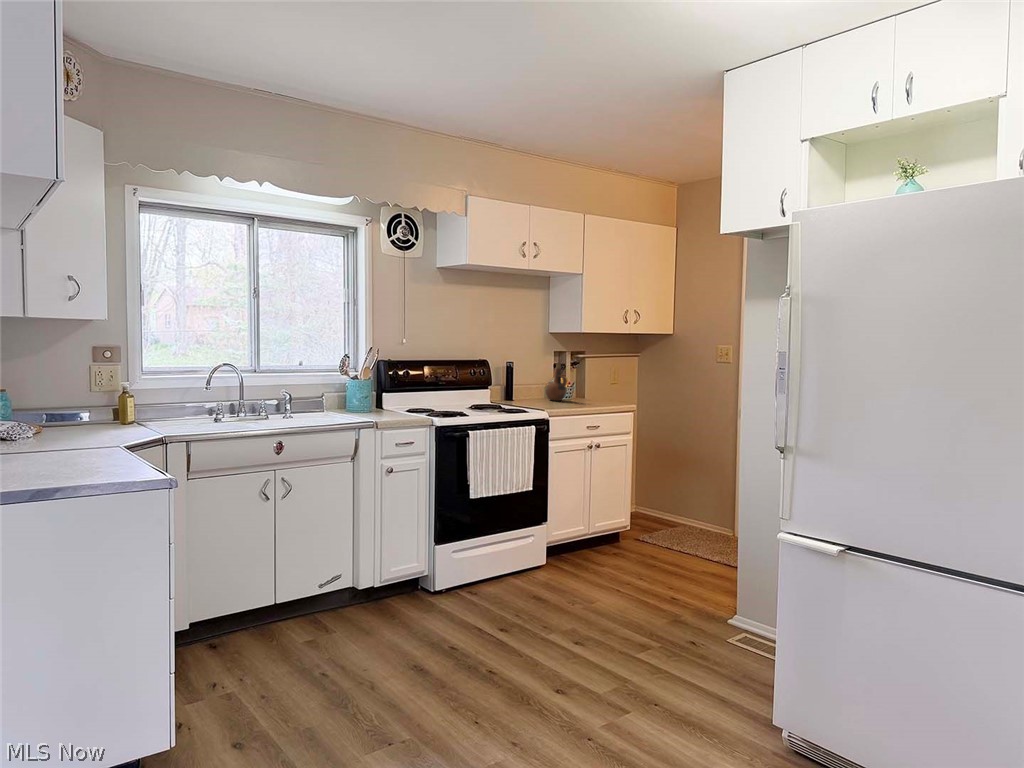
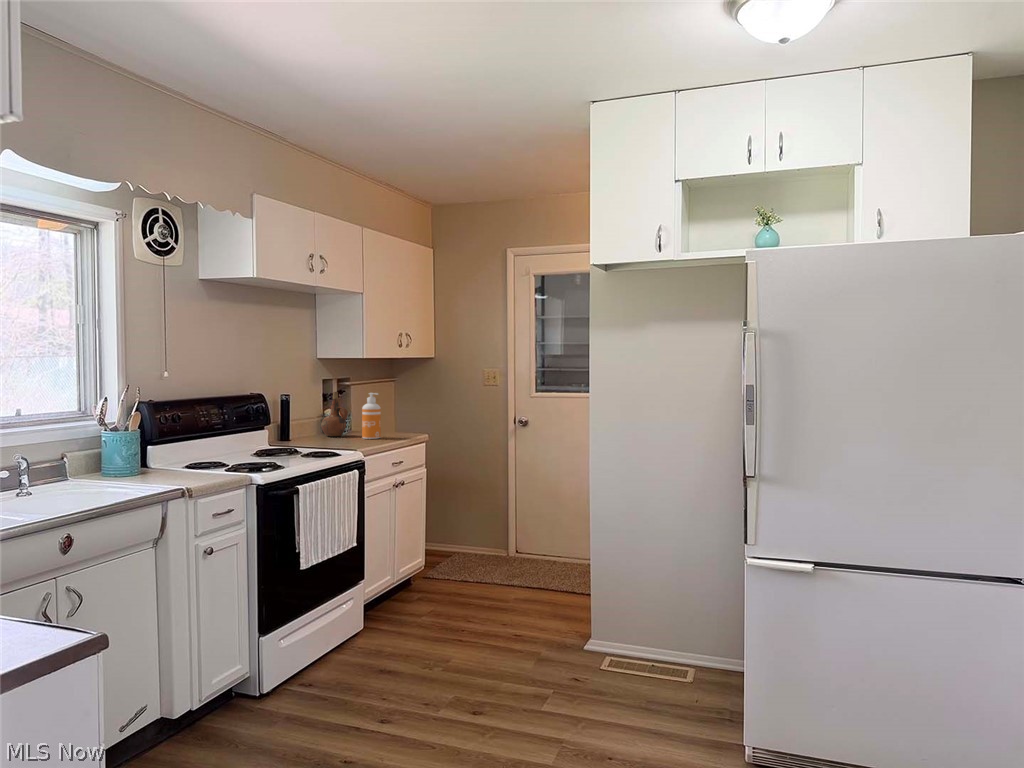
soap dispenser: none [574,365,591,406] -> present [362,393,381,439]

